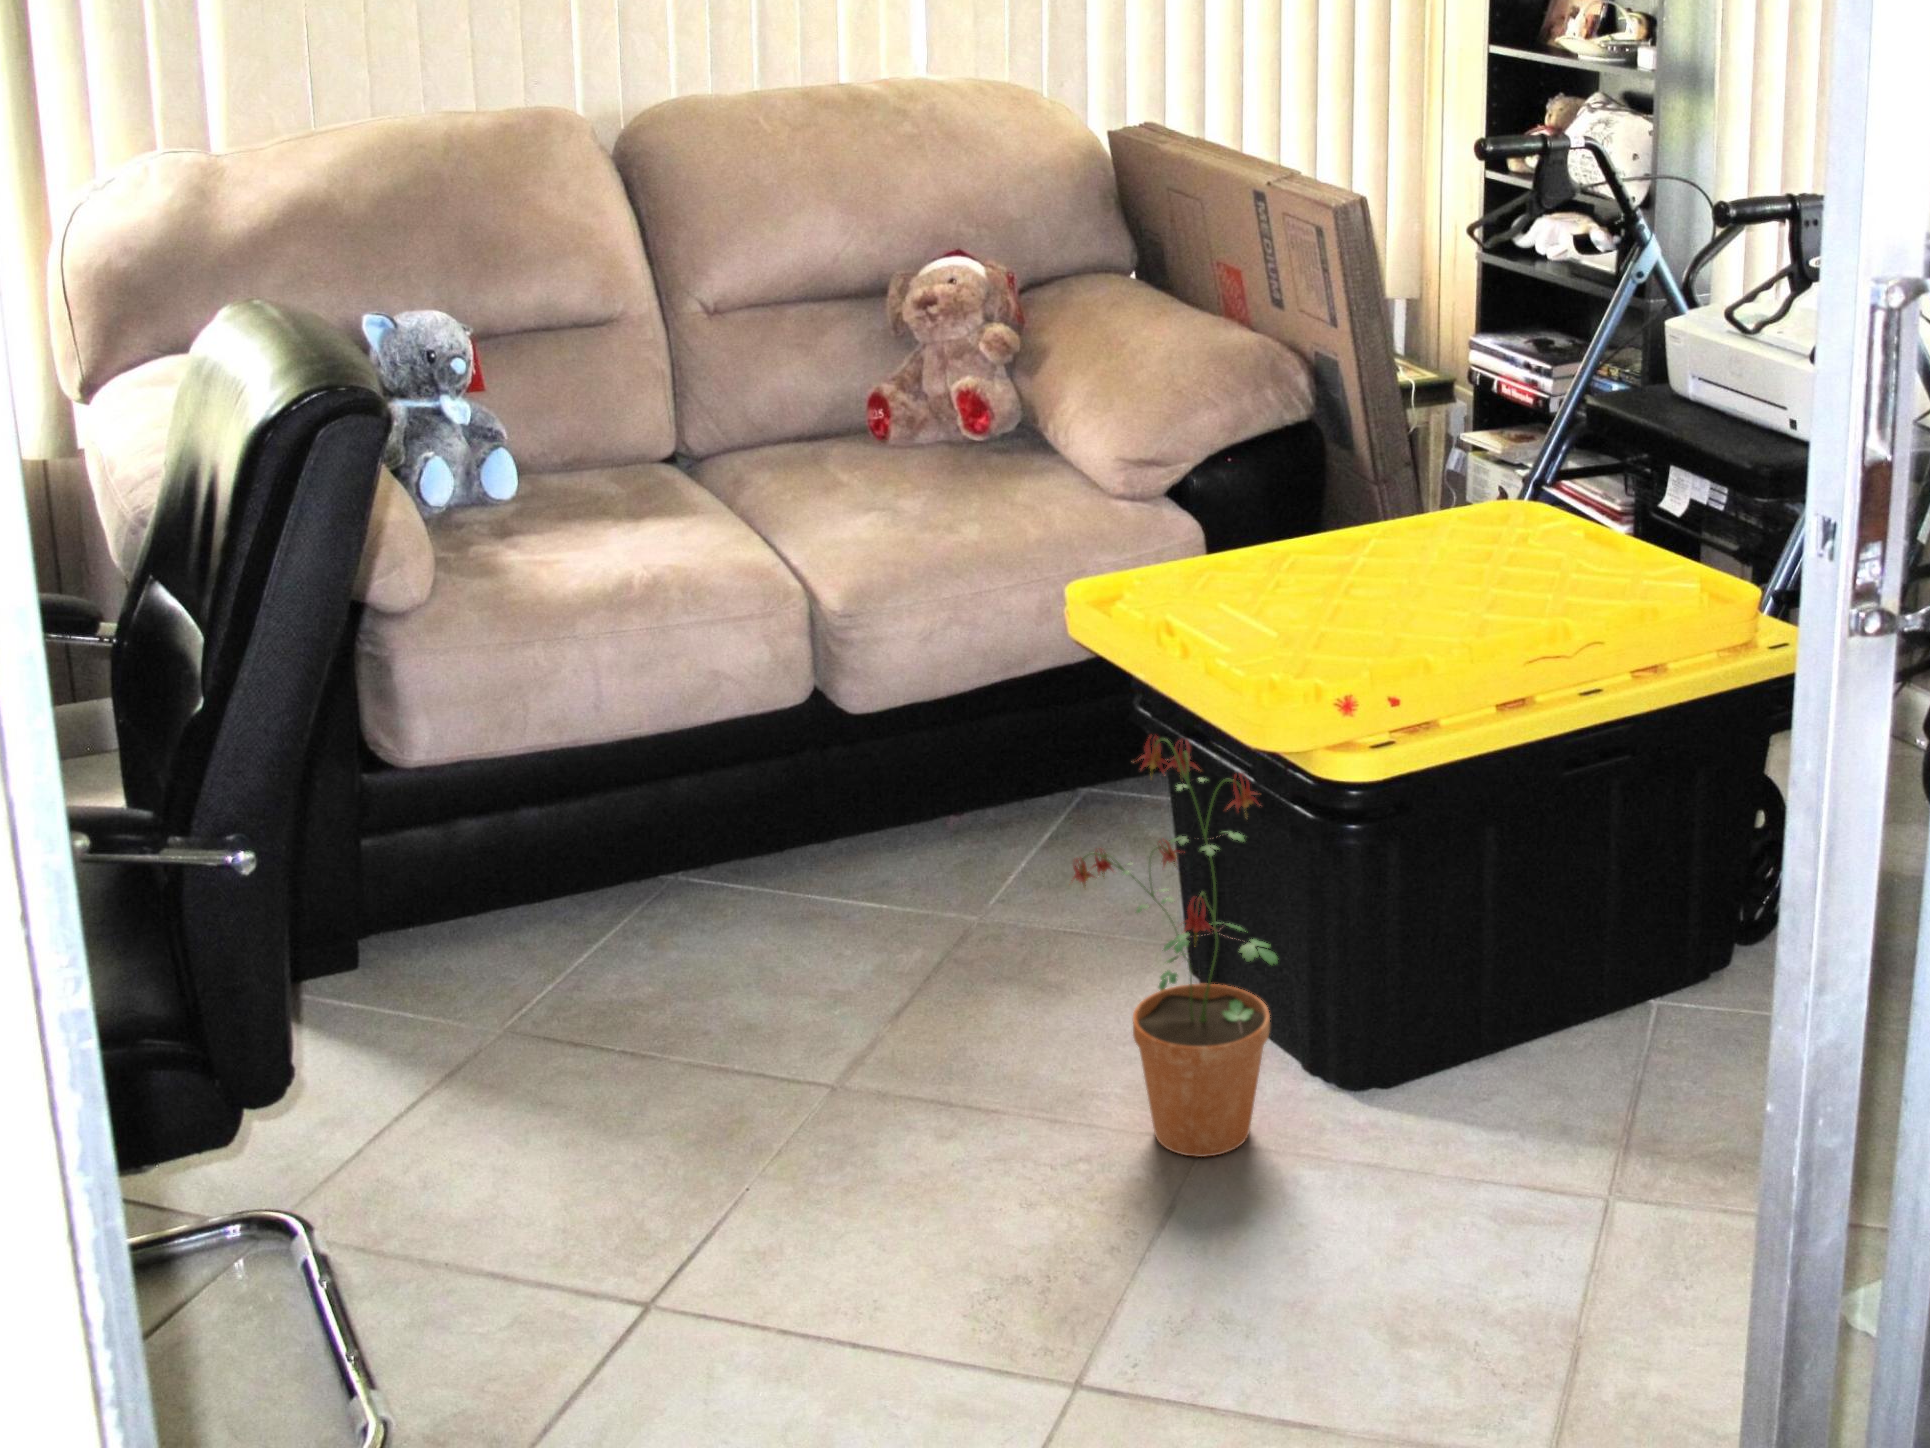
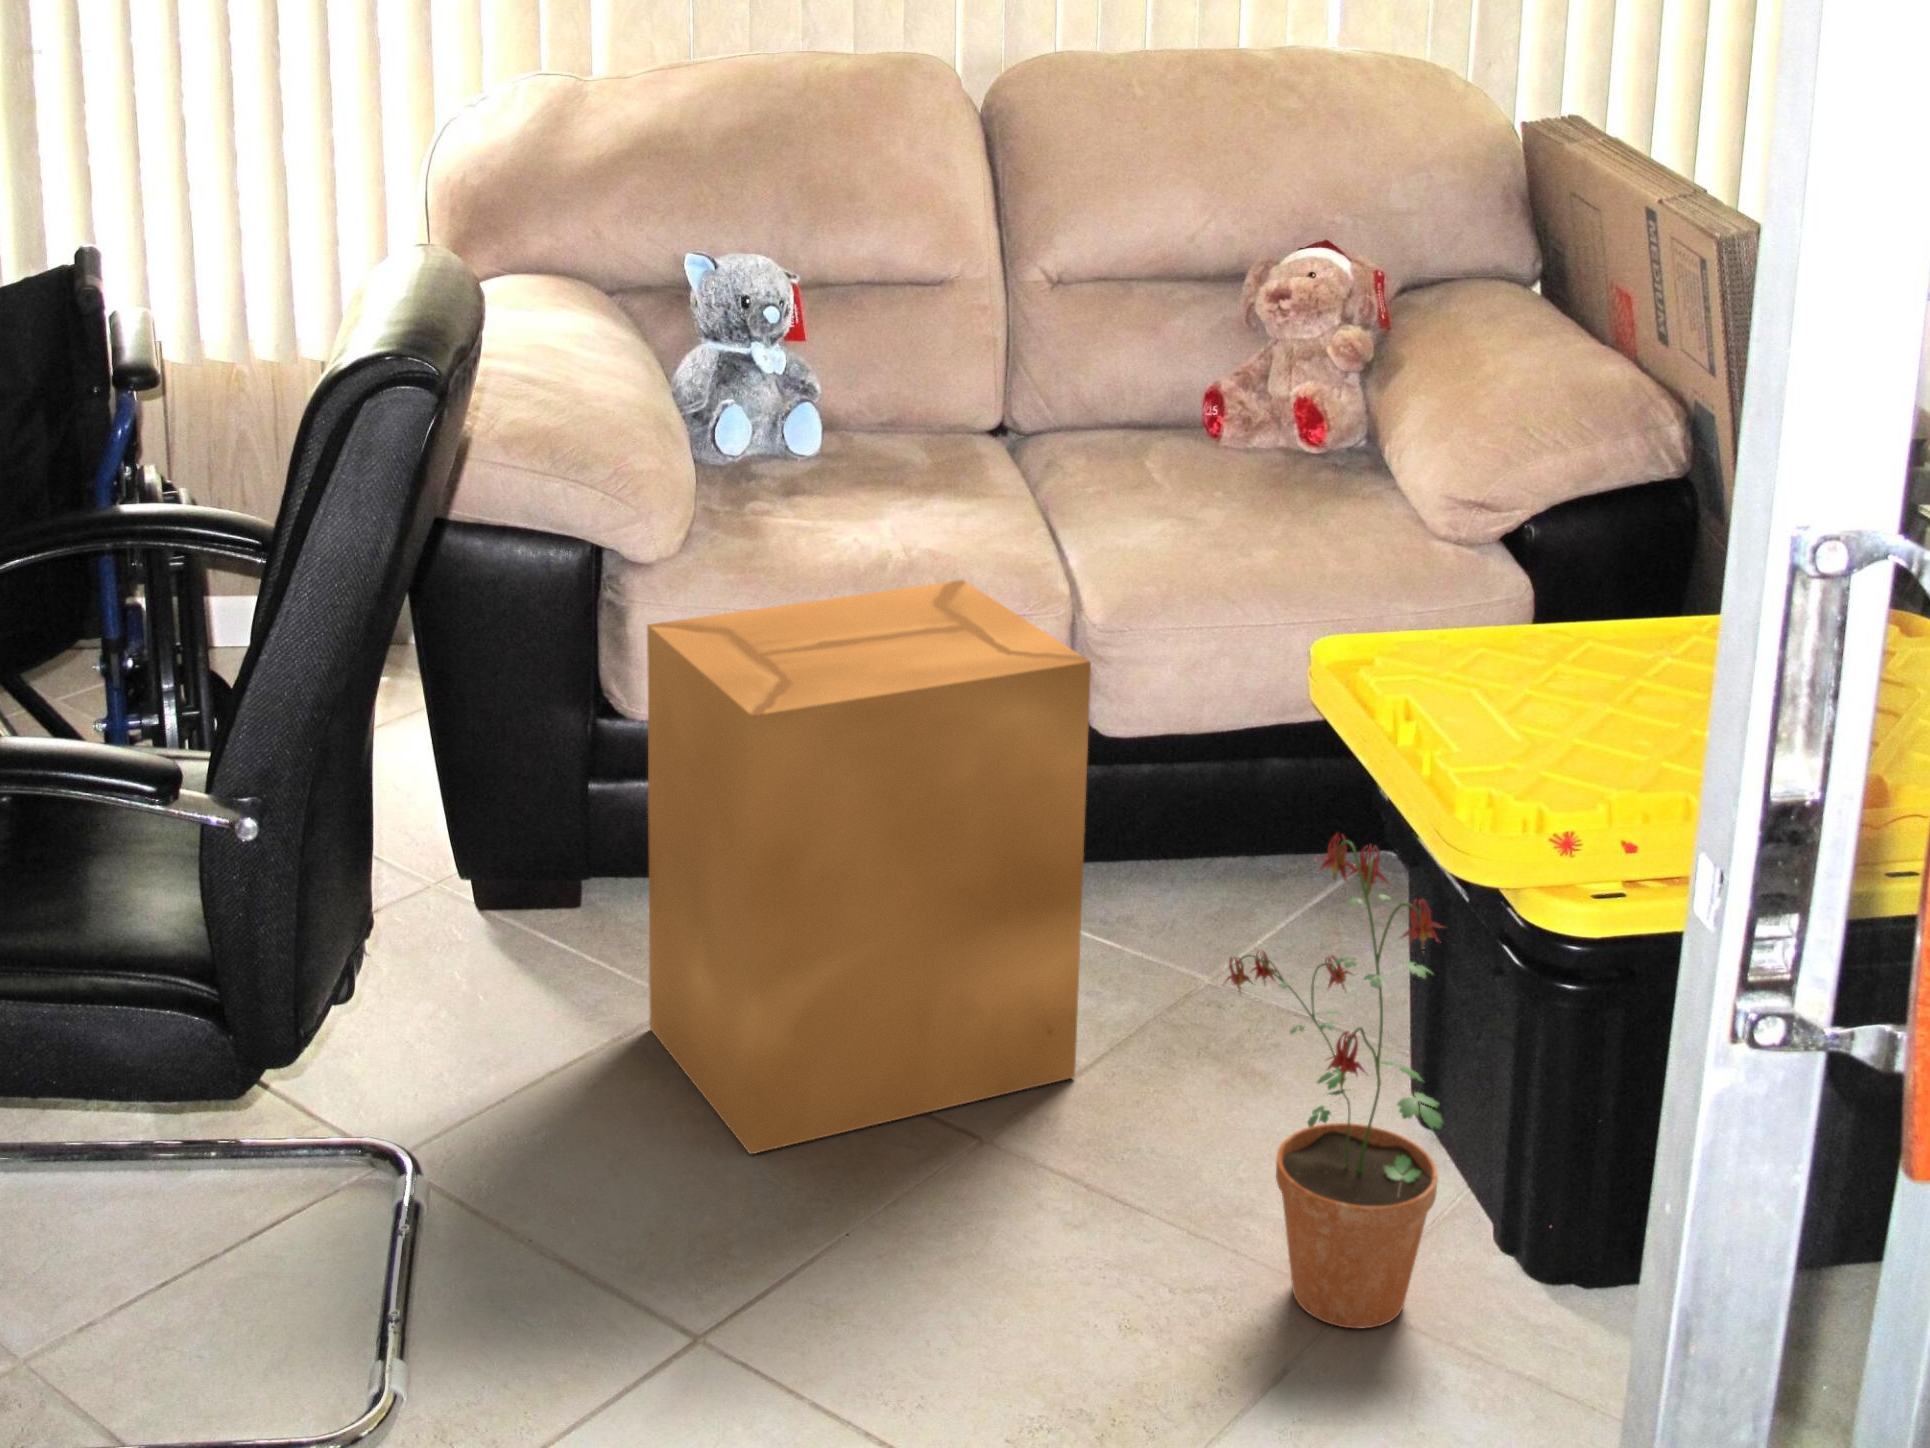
cardboard box: none [449,581,901,1143] -> present [647,580,1091,1154]

